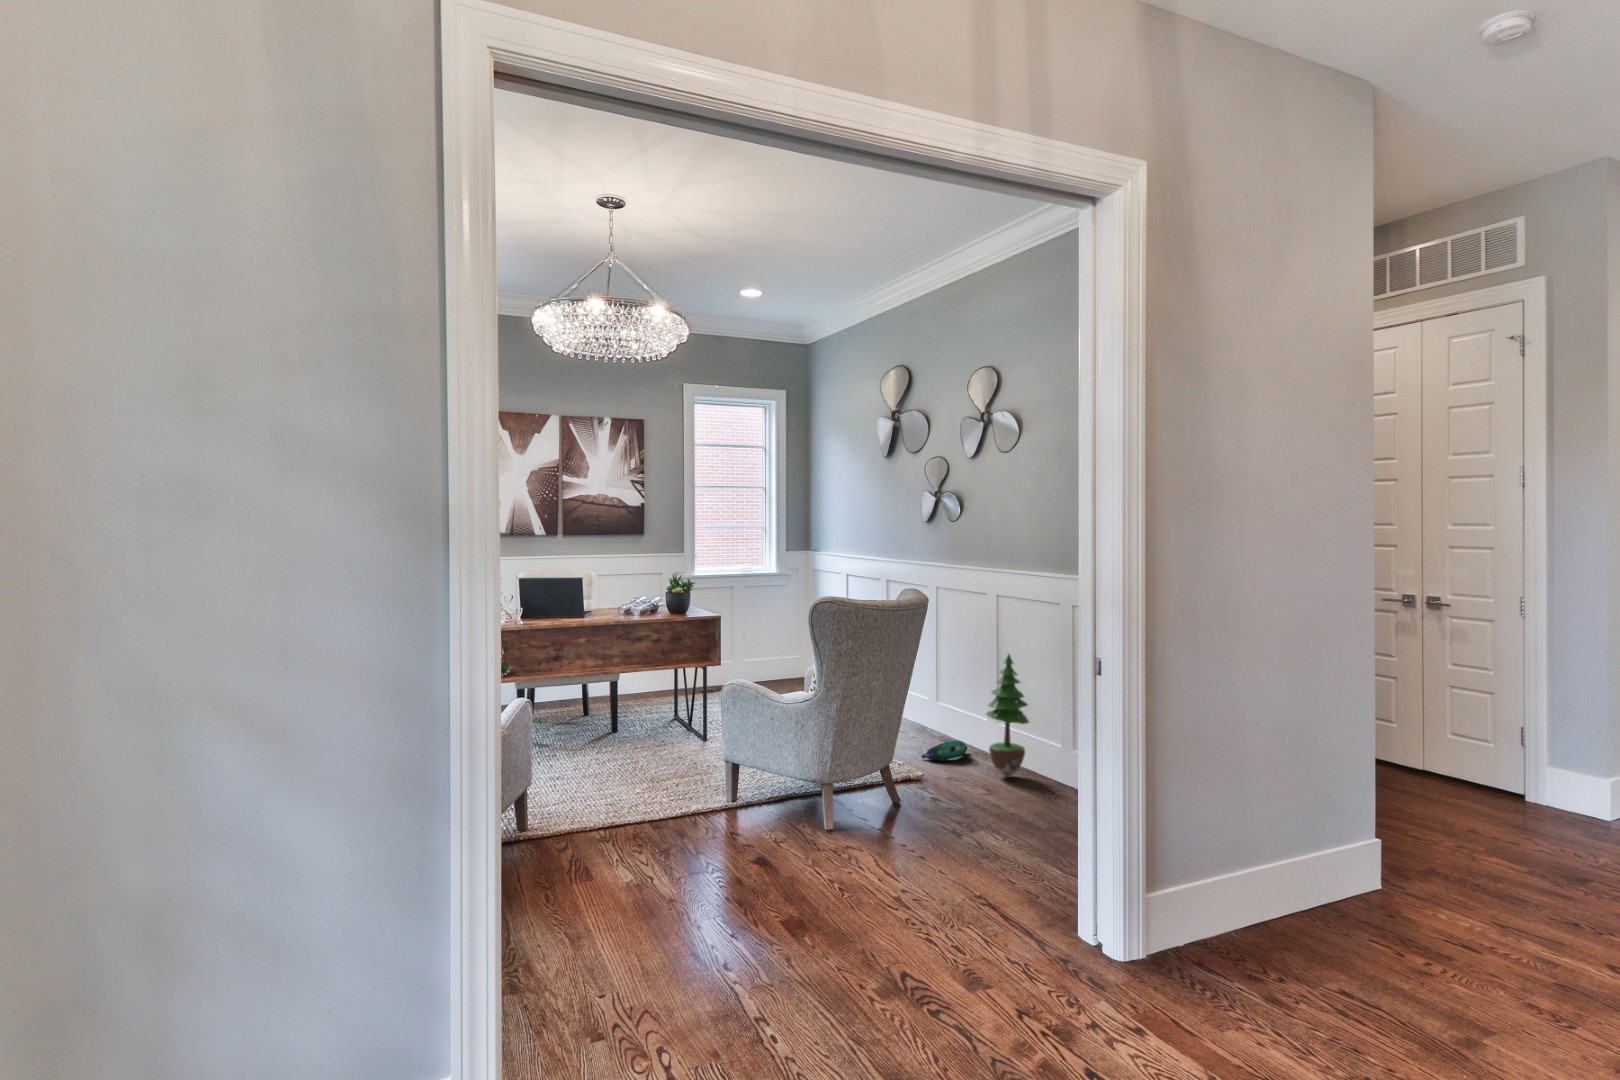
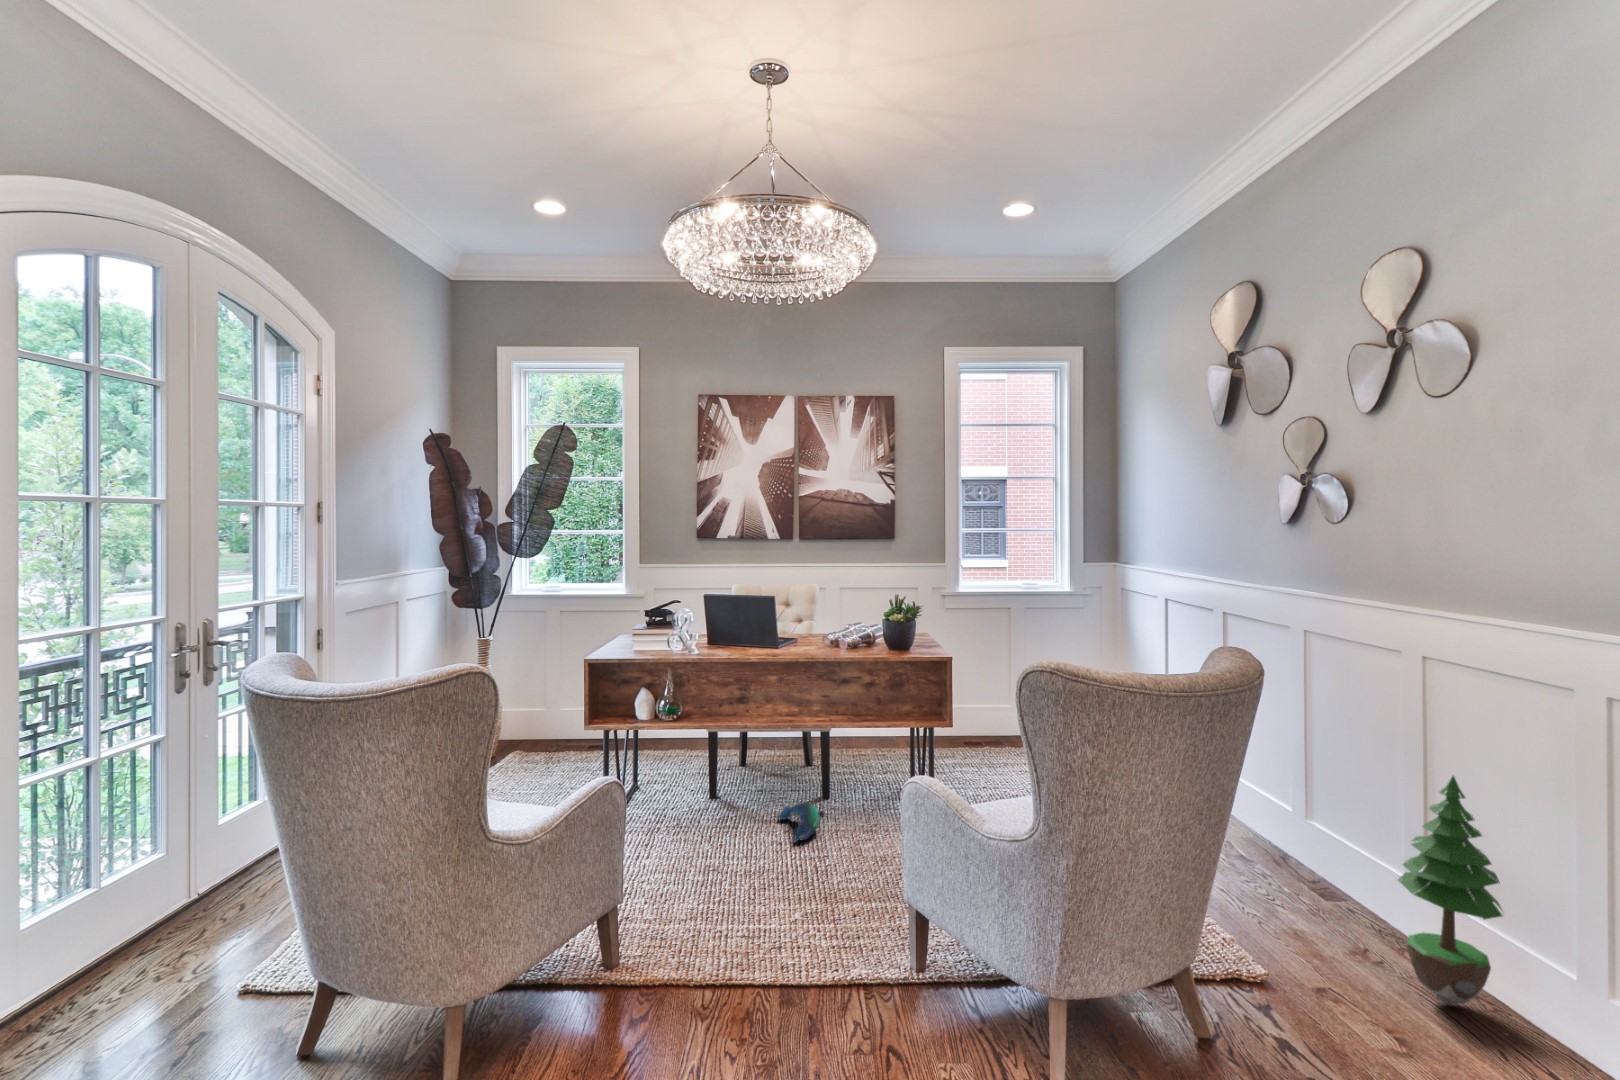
plush toy: present [921,741,968,761] -> present [779,803,824,842]

